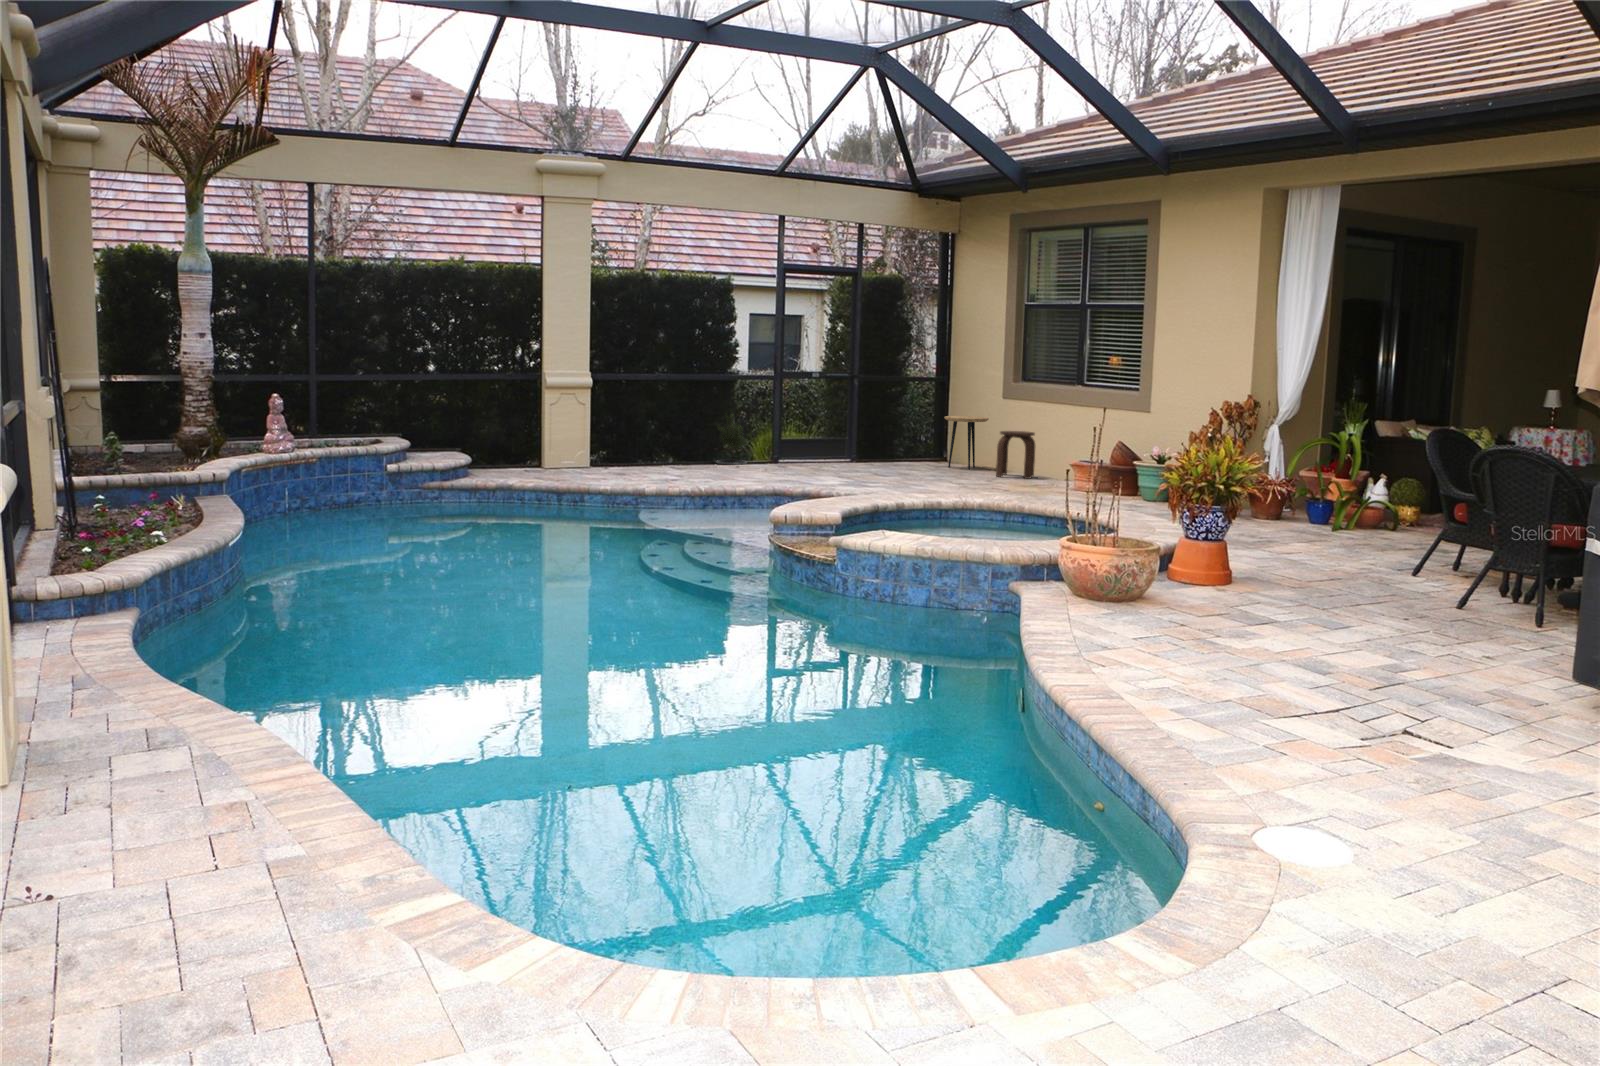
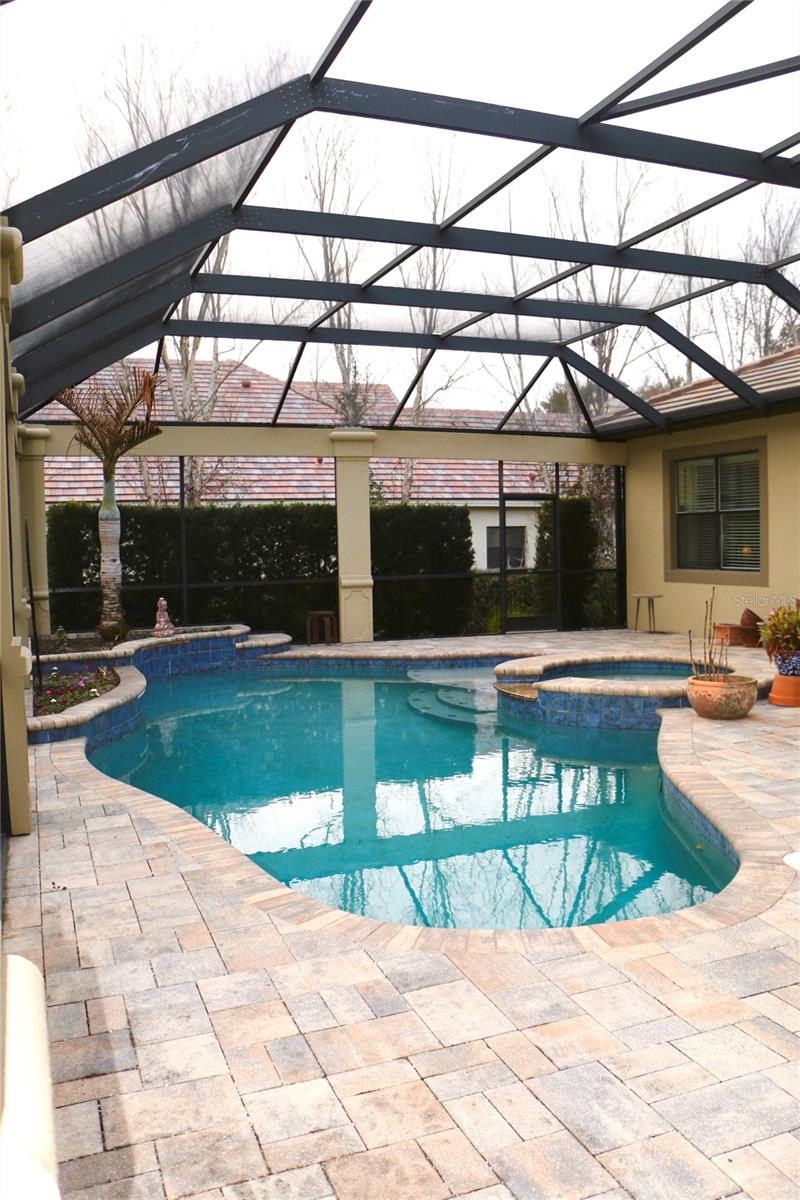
potted tree: present [717,412,747,465] -> present [583,593,604,631]
stool: present [996,431,1035,479] -> present [307,611,337,645]

